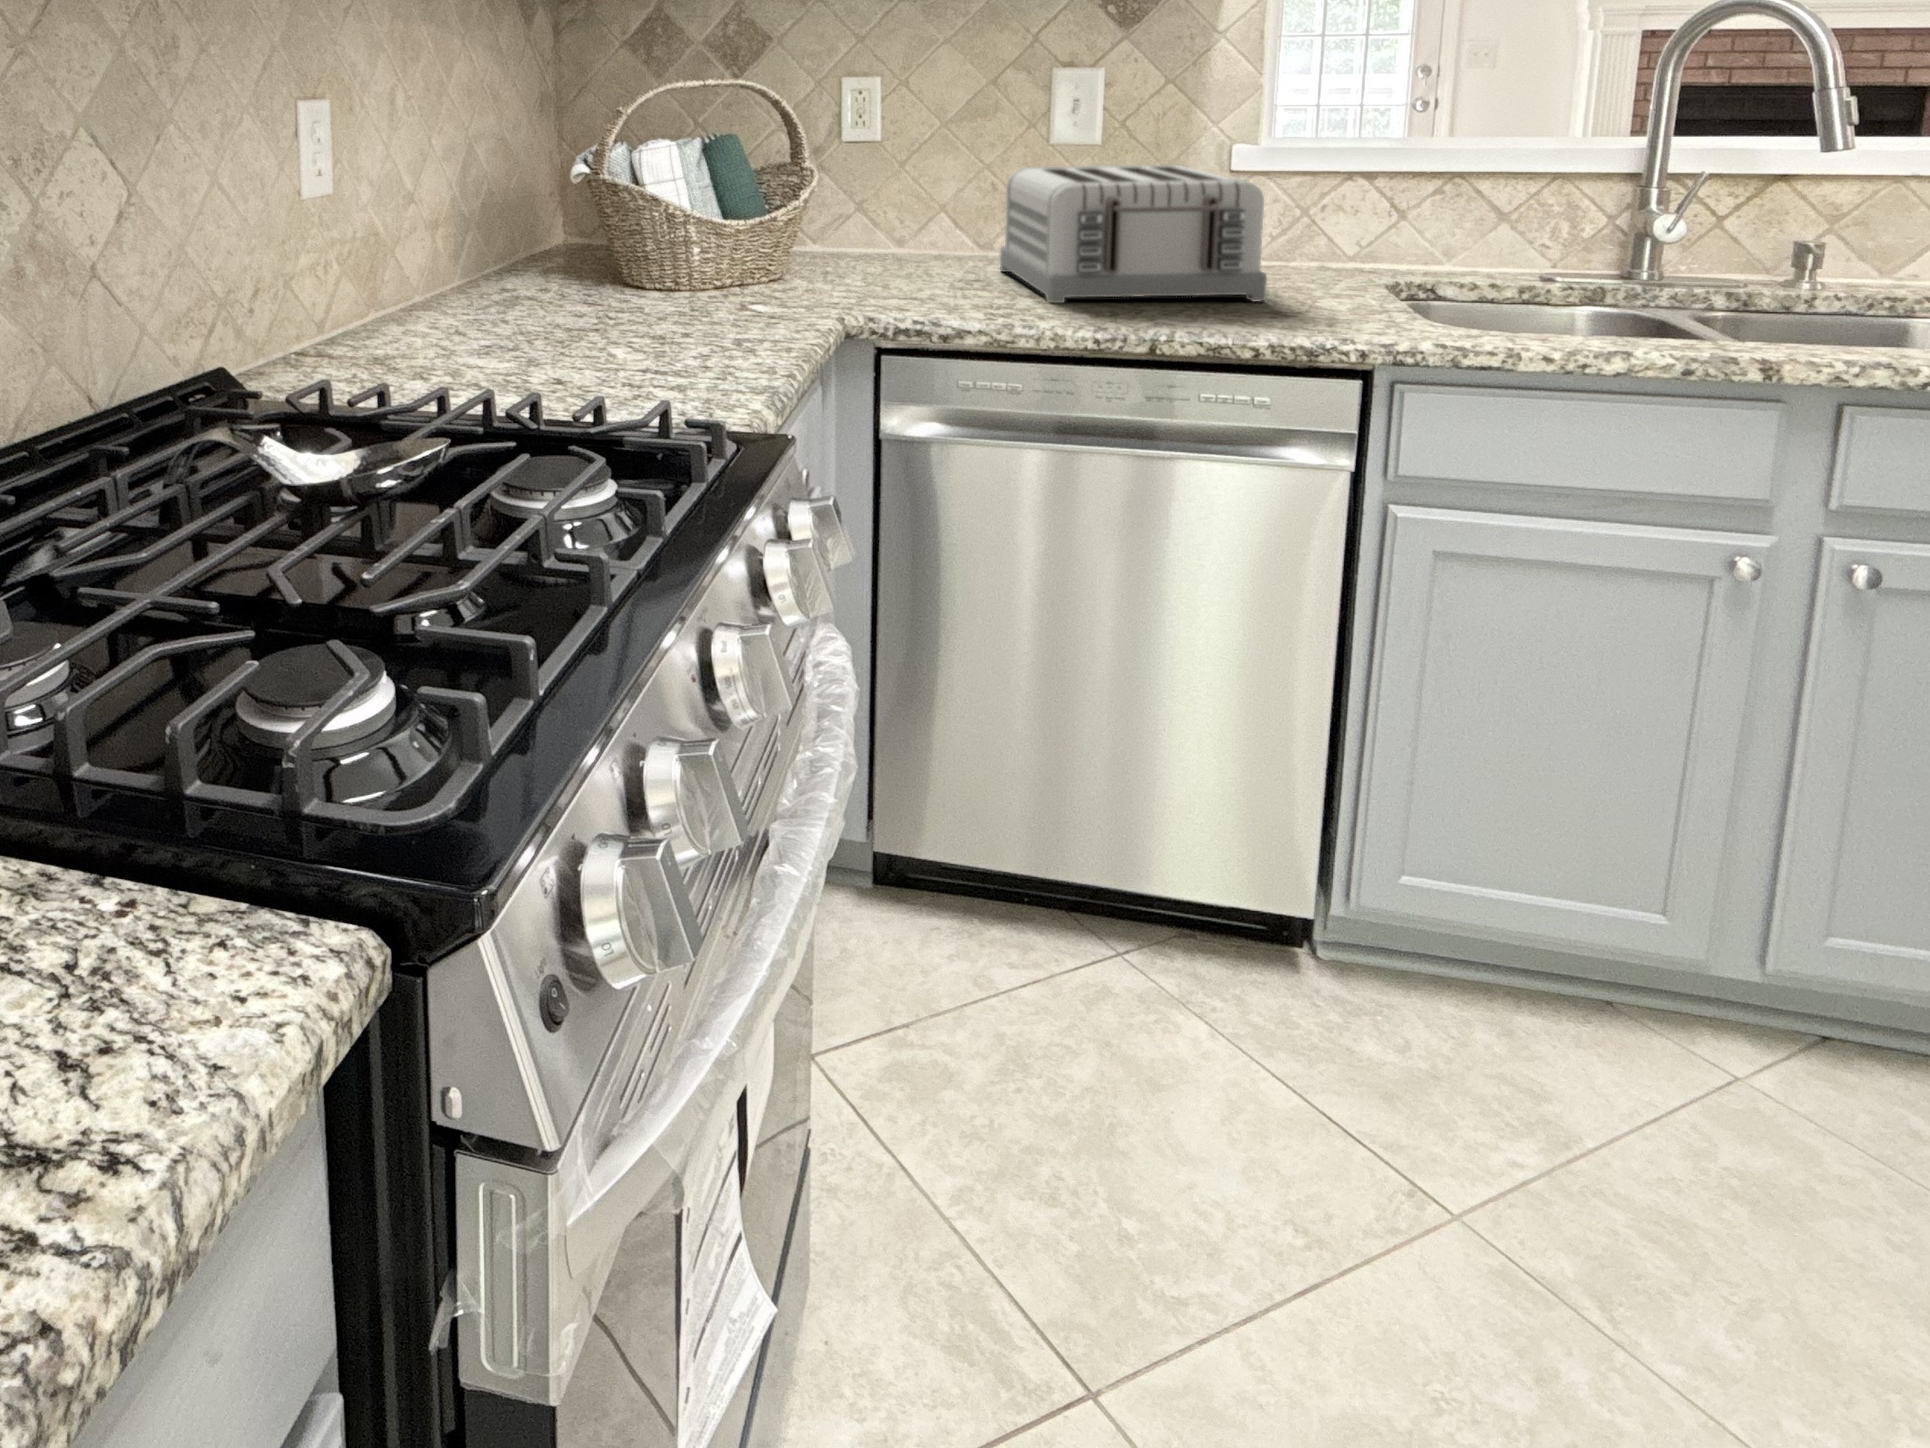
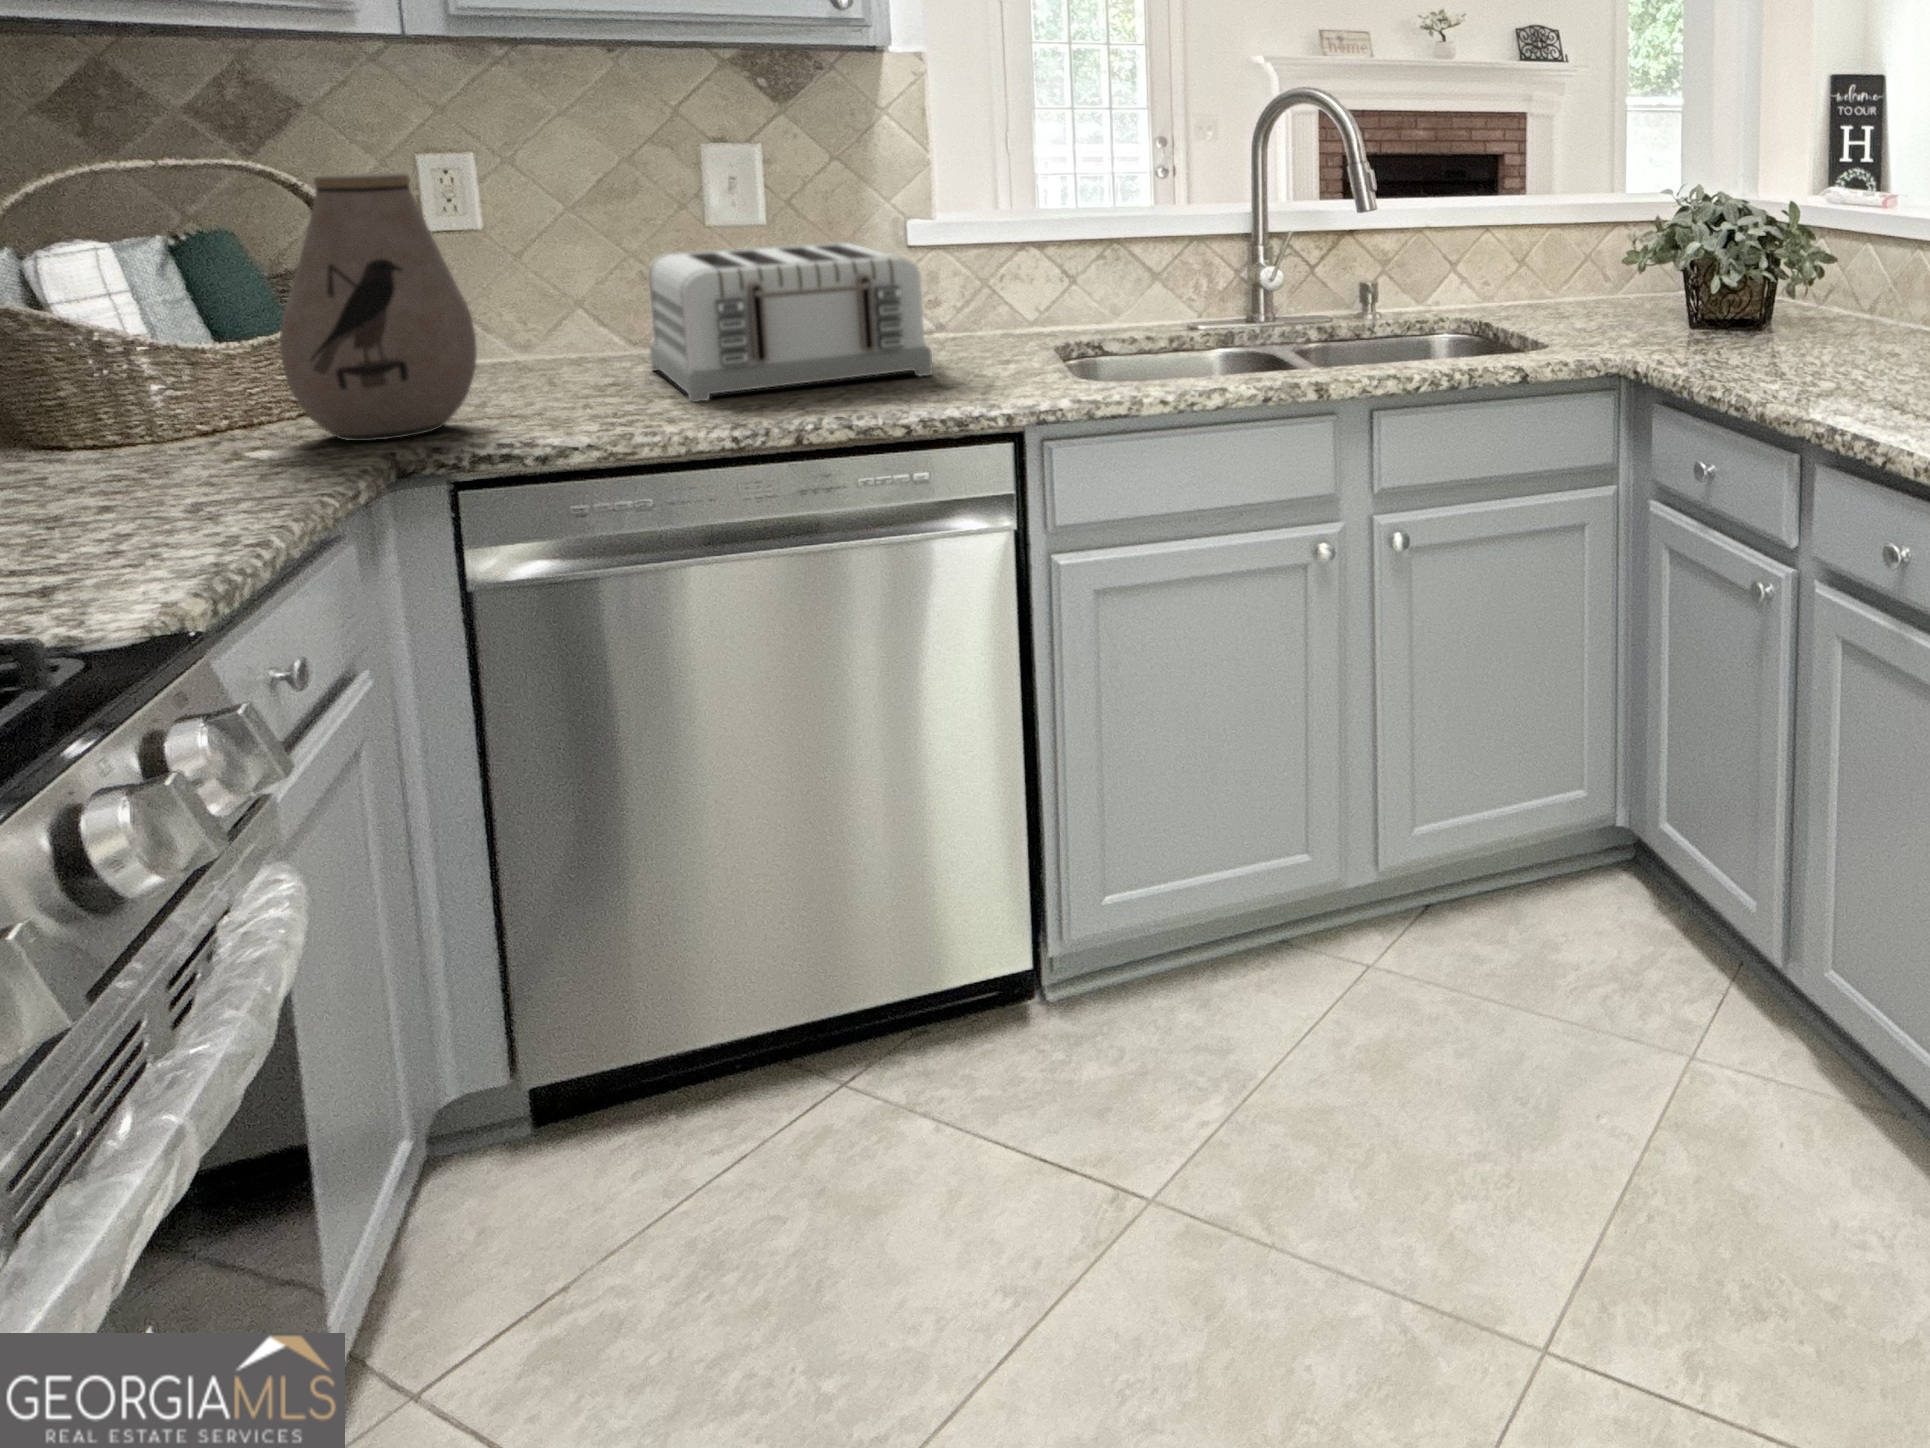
vase: none [772,91,897,307] -> present [280,173,477,441]

